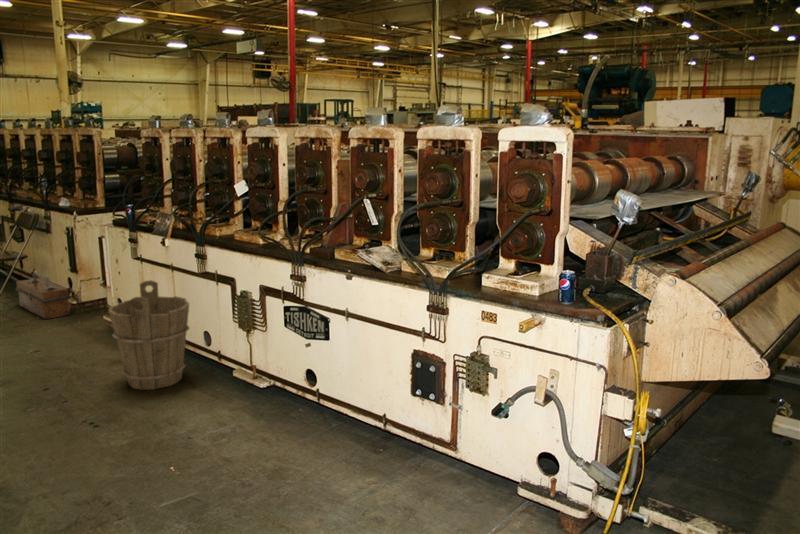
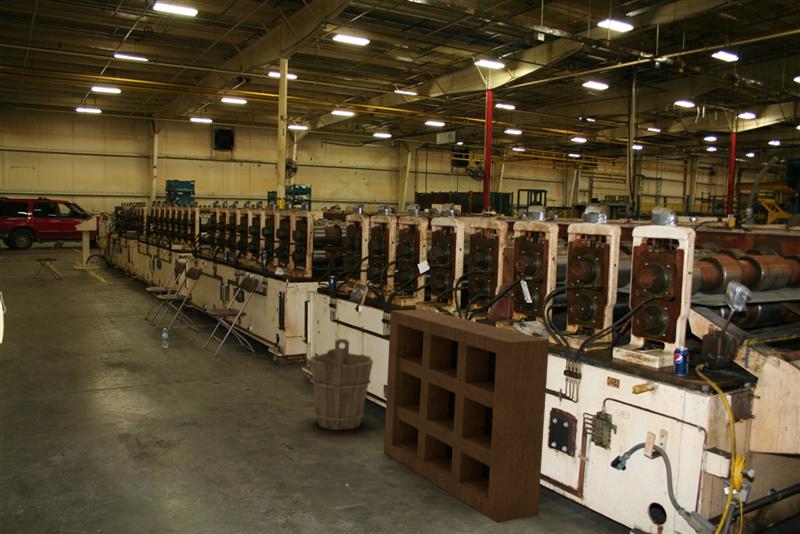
shelving unit: none [204,241,407,494] -> present [384,310,549,523]
toolbox: present [16,272,71,319] -> none [231,329,275,370]

